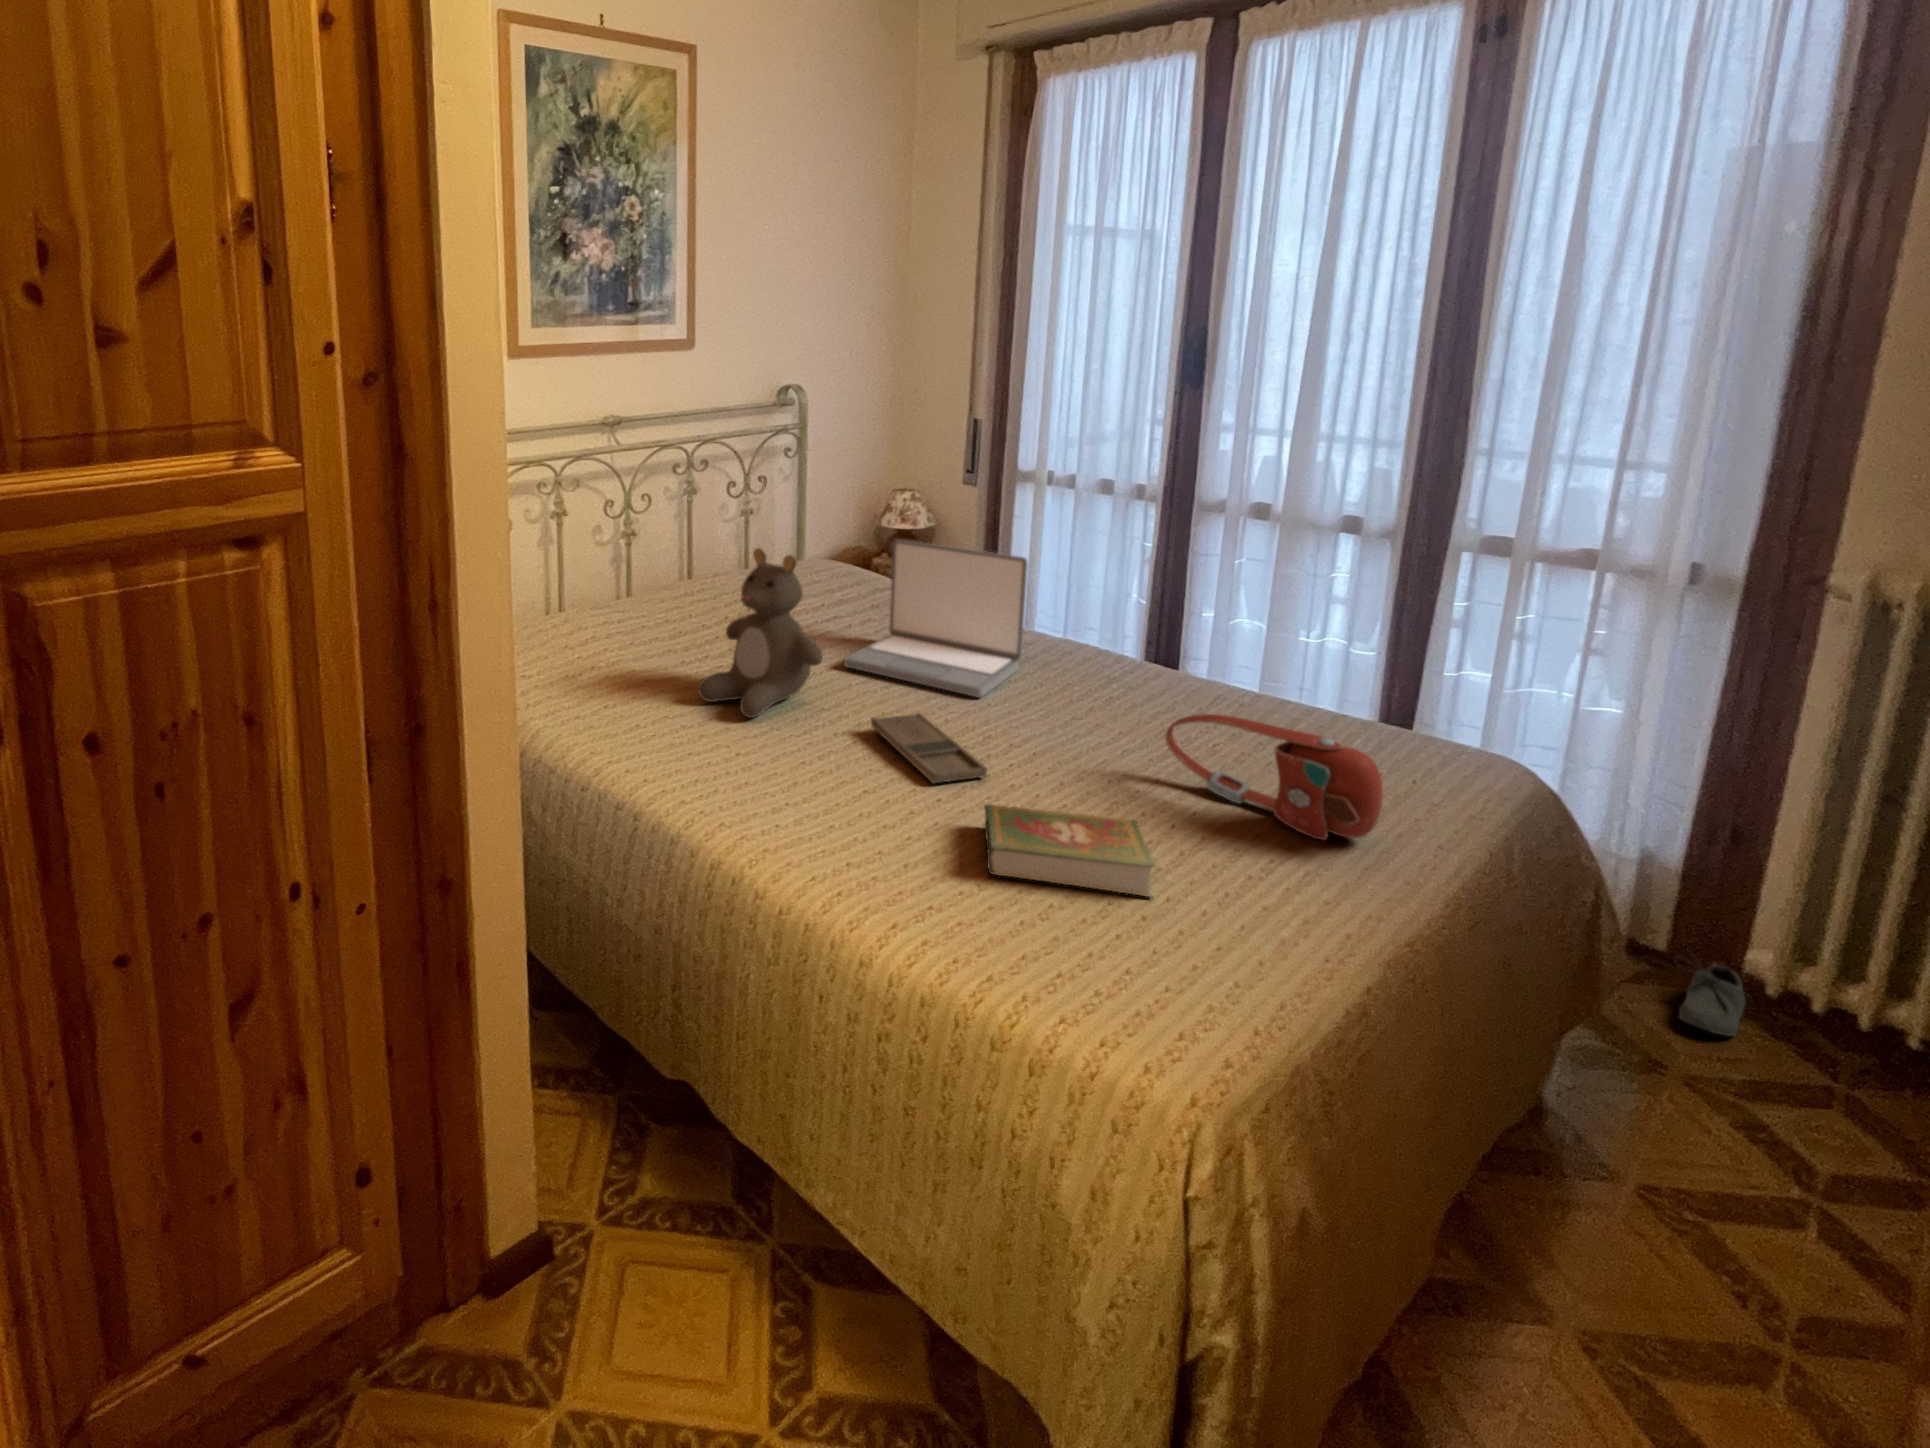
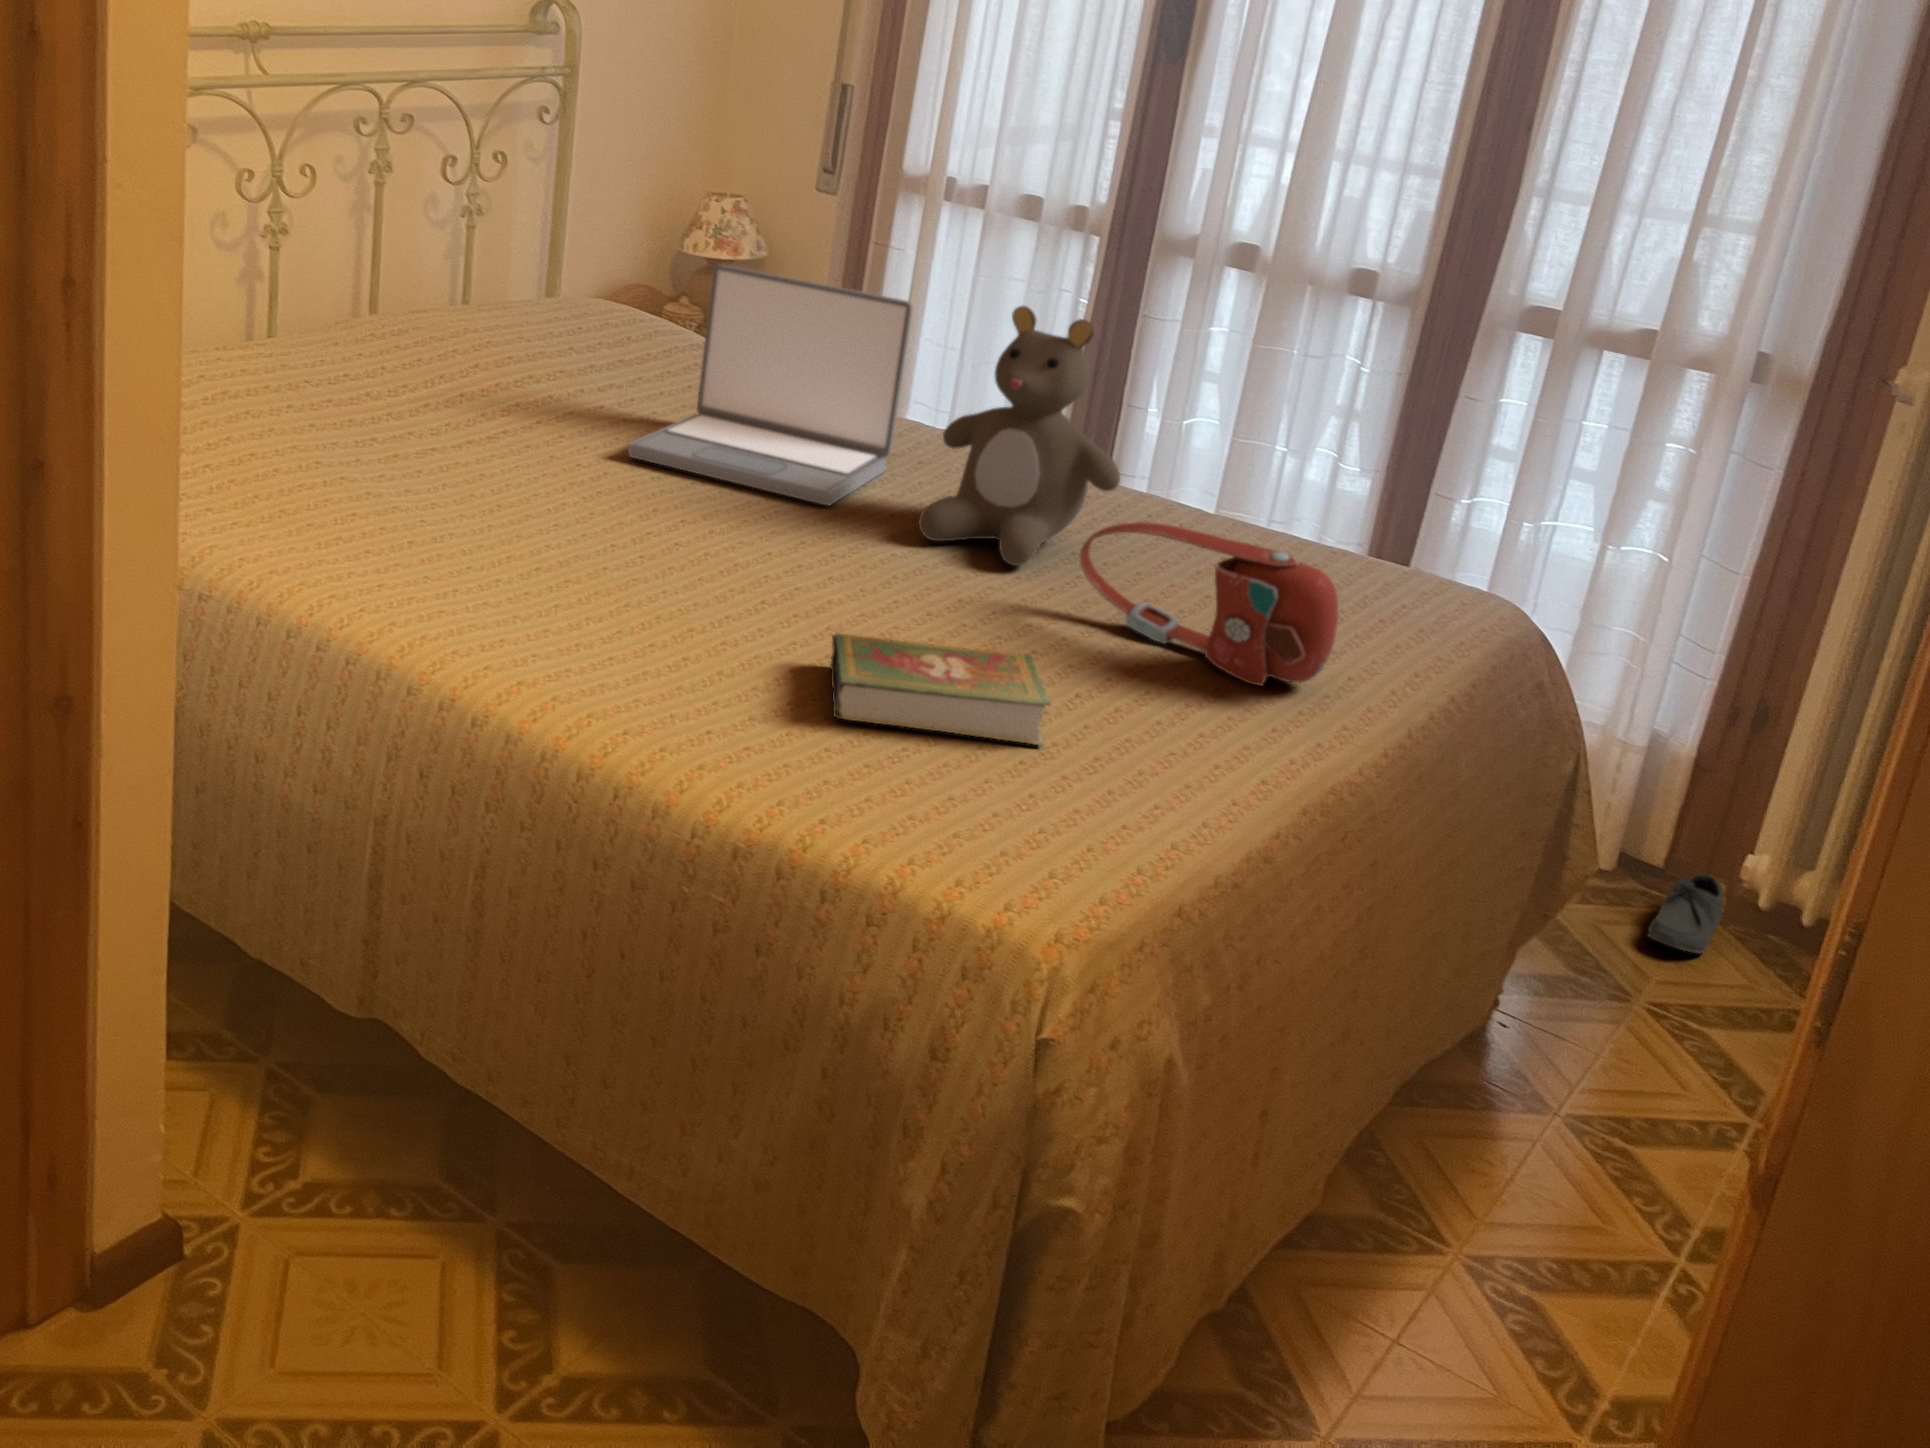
teddy bear: present [698,548,823,718] -> present [919,306,1120,566]
tray: present [871,713,987,783] -> none [671,519,836,612]

